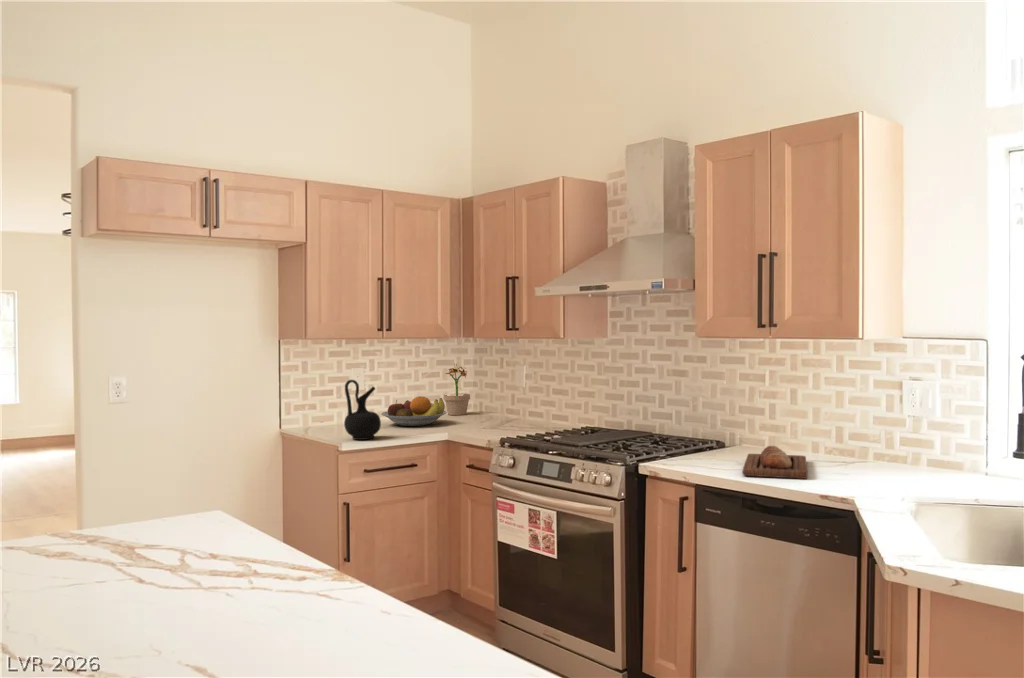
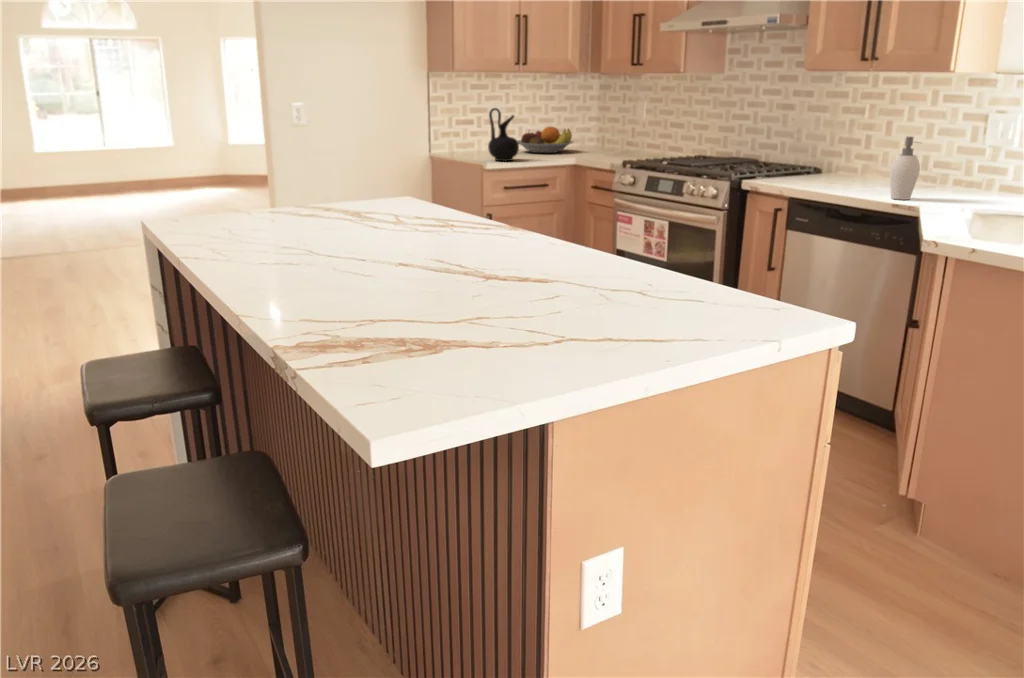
potted plant: present [444,364,470,415] -> none [569,98,593,146]
soap dispenser: none [813,415,848,490] -> present [890,137,920,200]
bread loaf: present [742,446,807,479] -> none [829,168,889,193]

